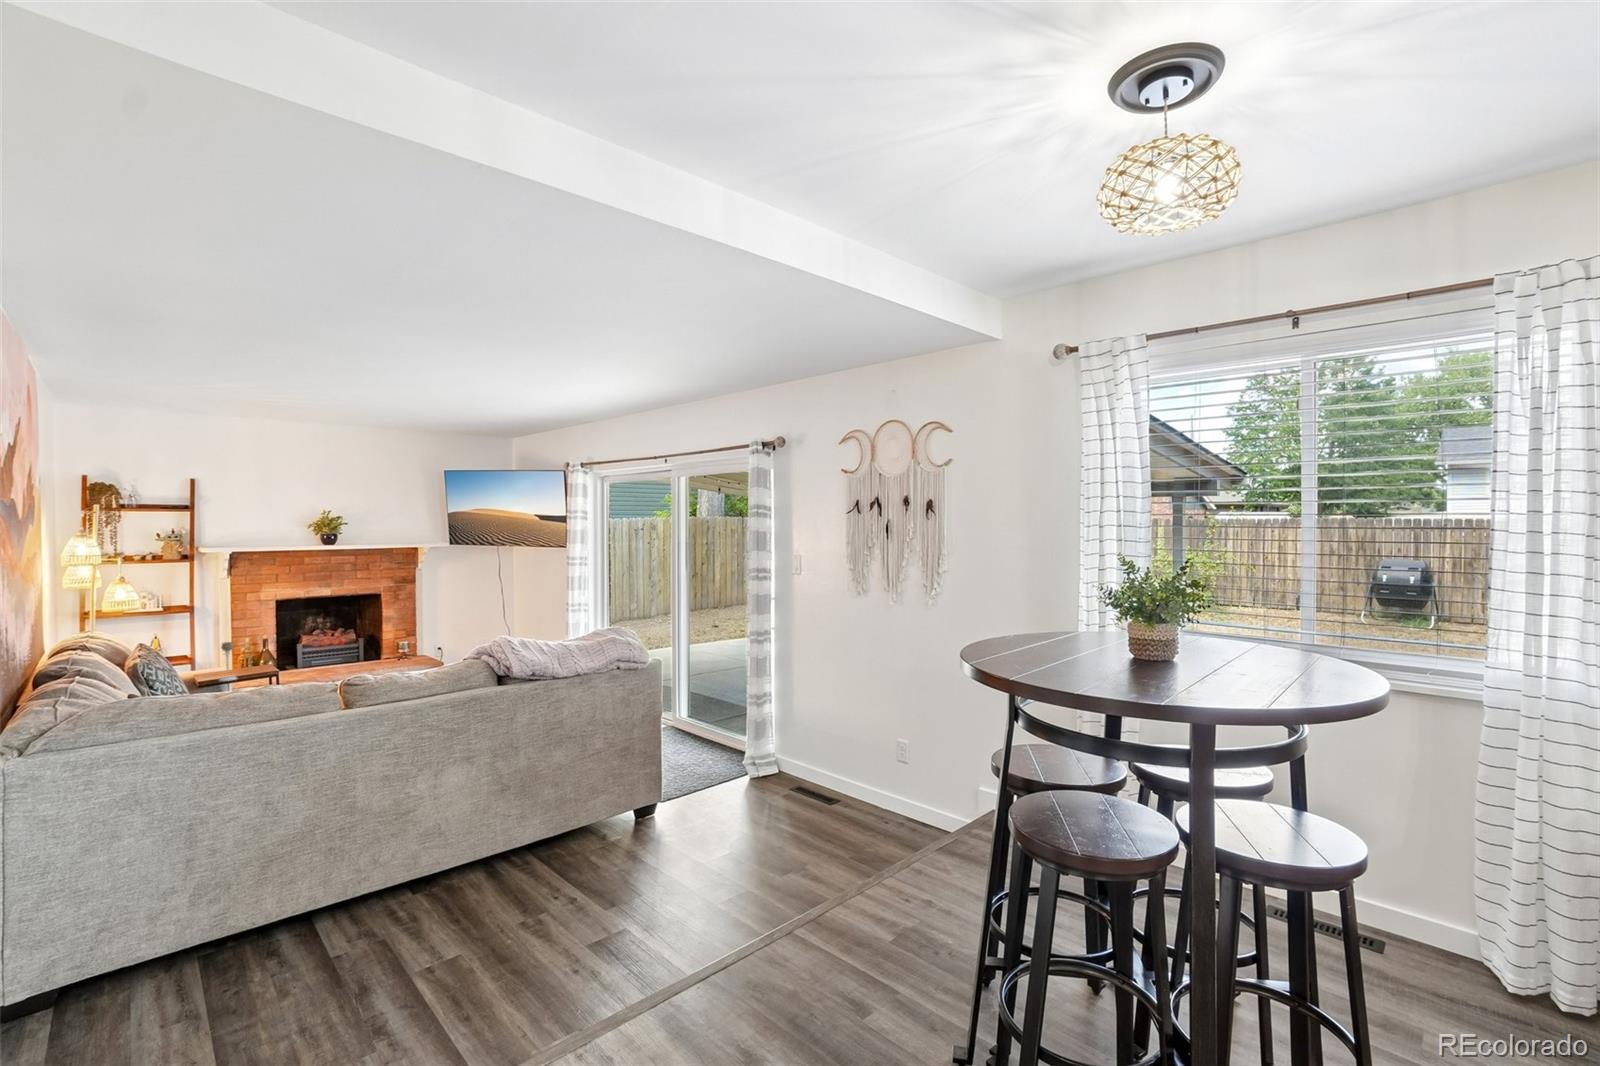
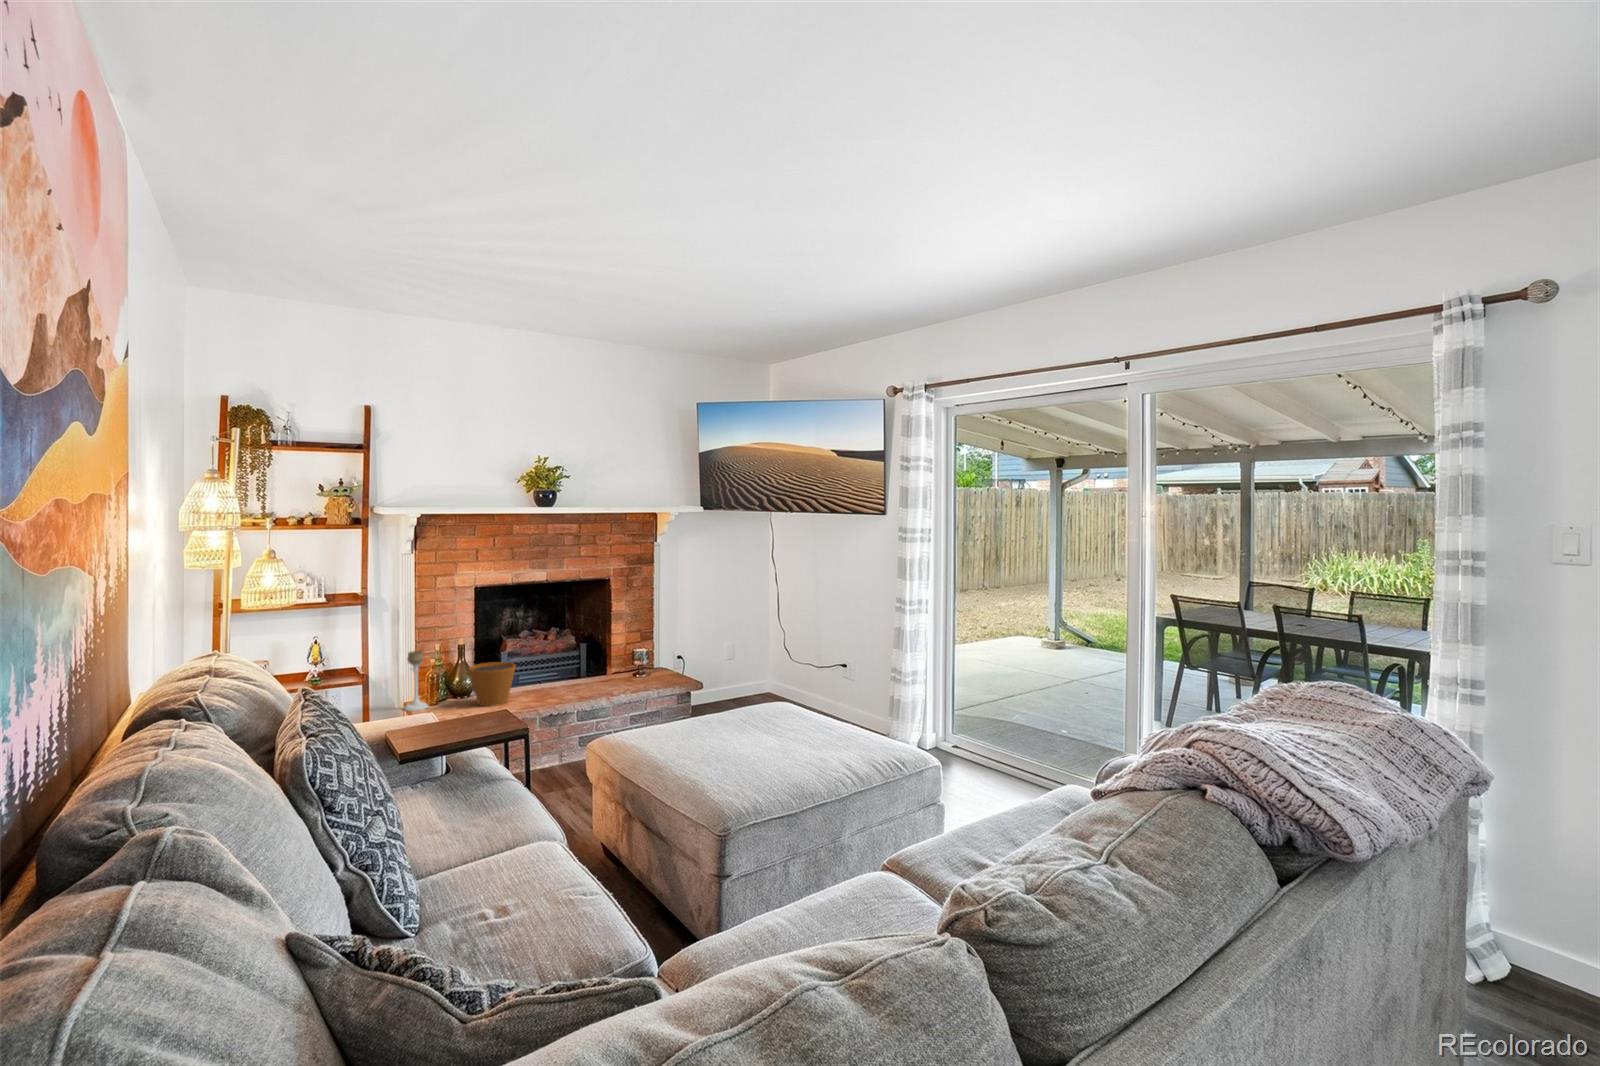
flower pot: none [266,648,302,677] -> present [469,662,516,706]

